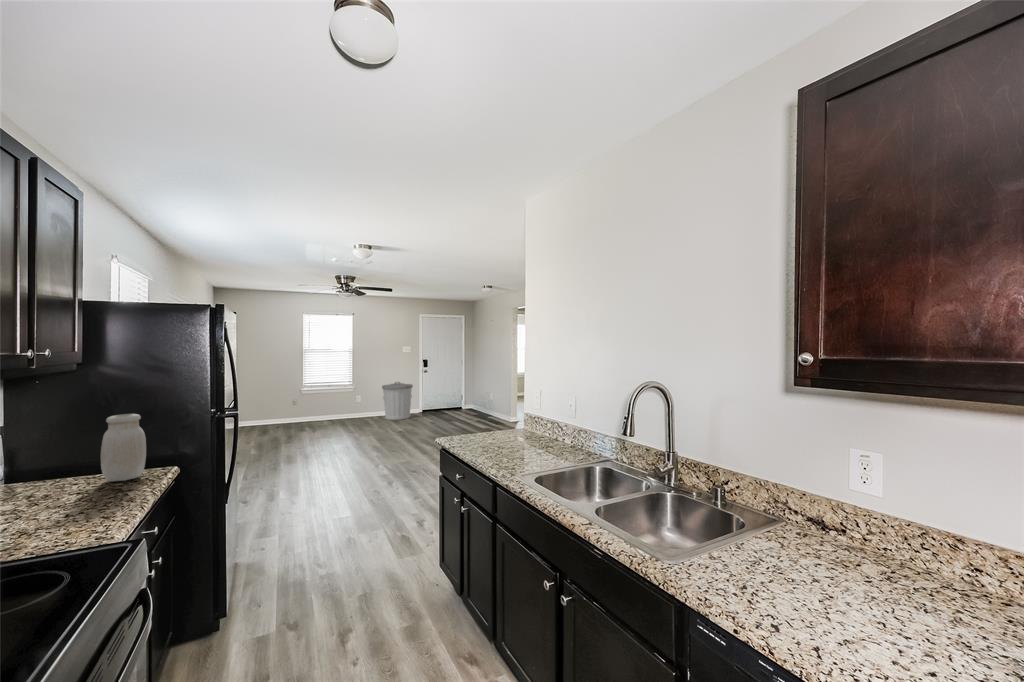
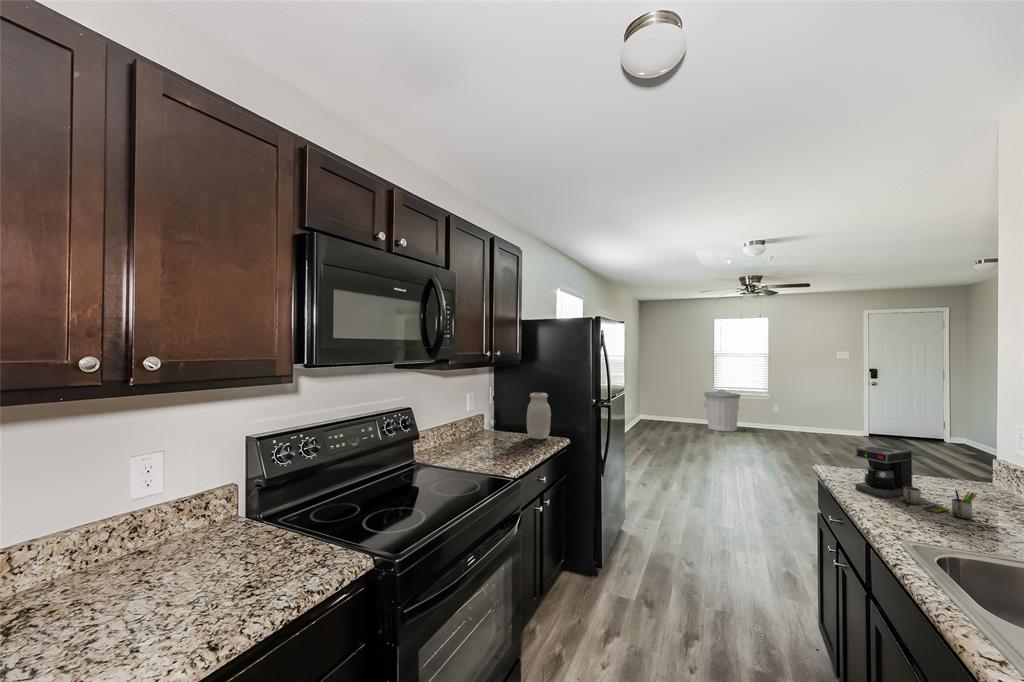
trash can: present [382,382,413,420] -> present [704,390,740,432]
coffee maker: none [472,415,536,454] -> present [855,445,976,519]

